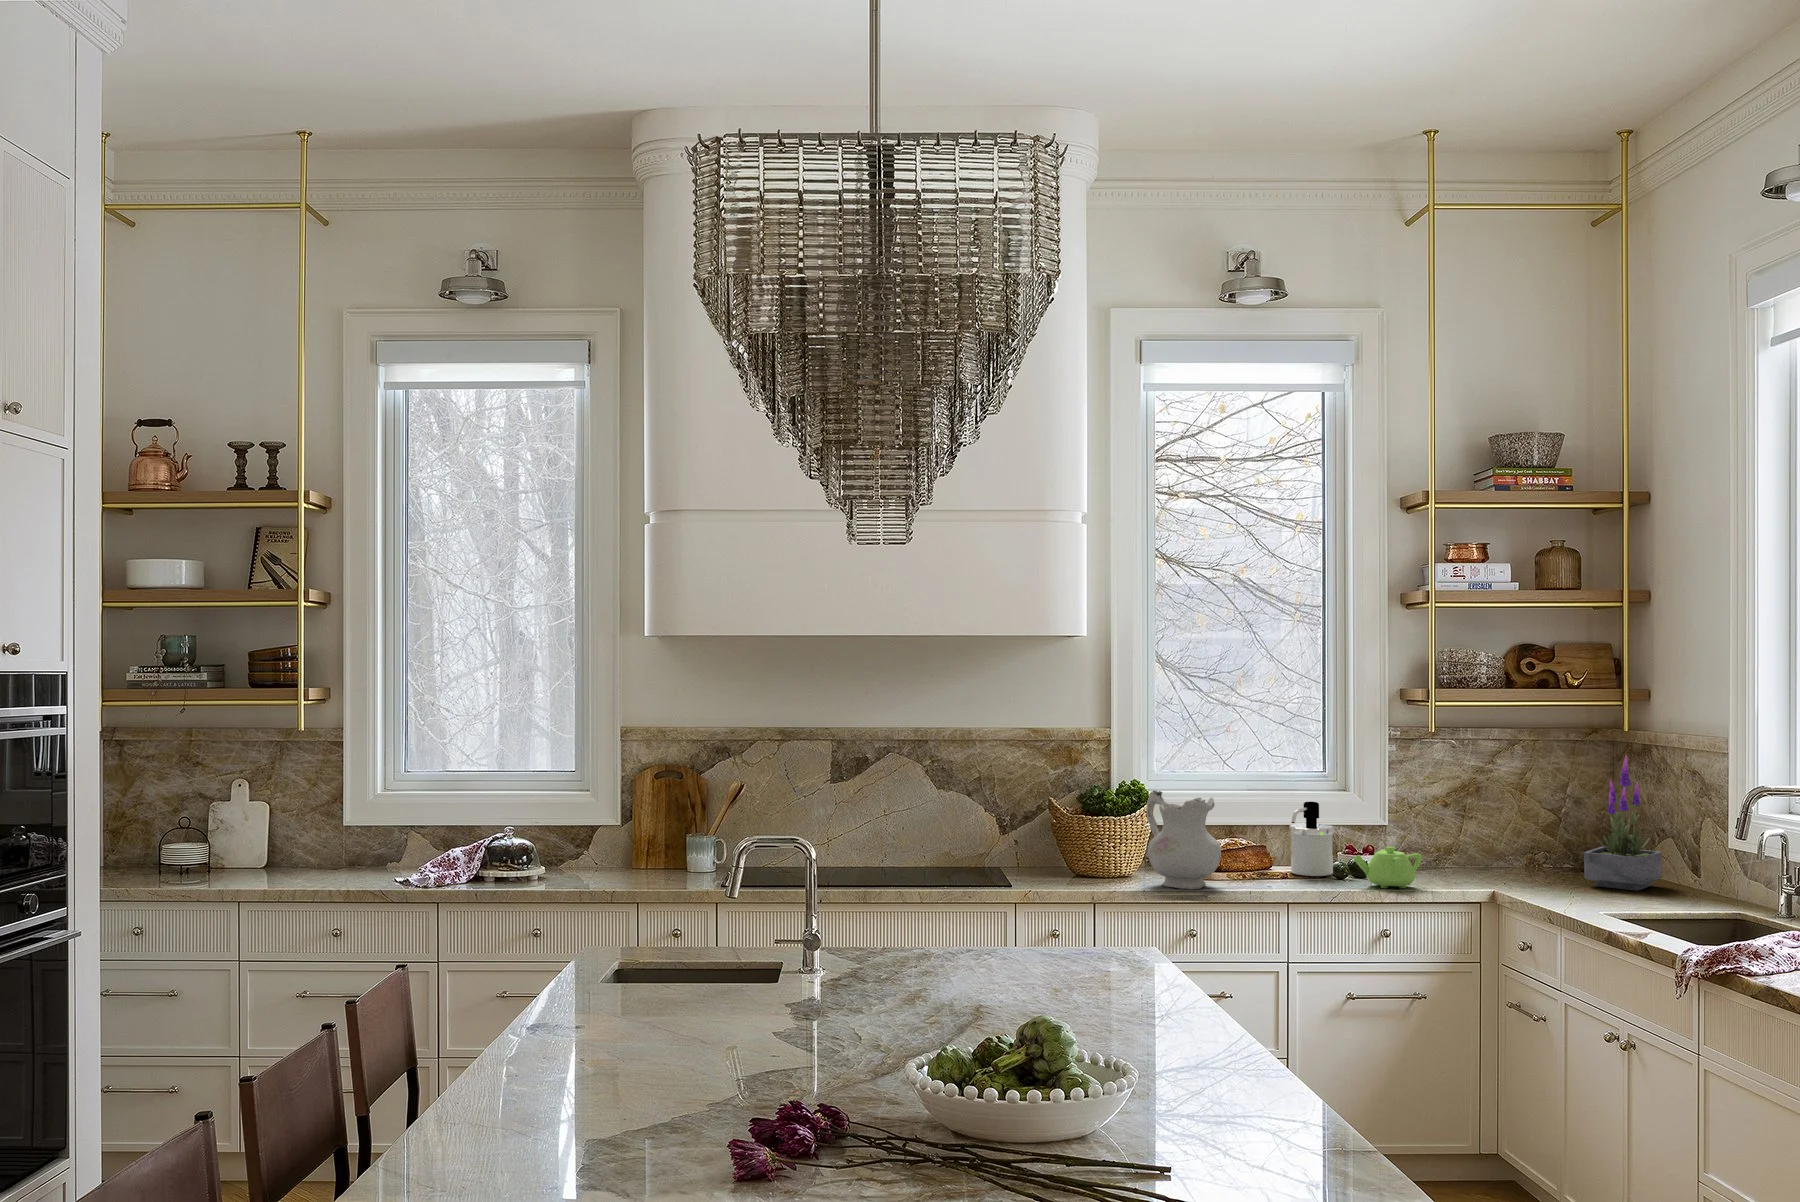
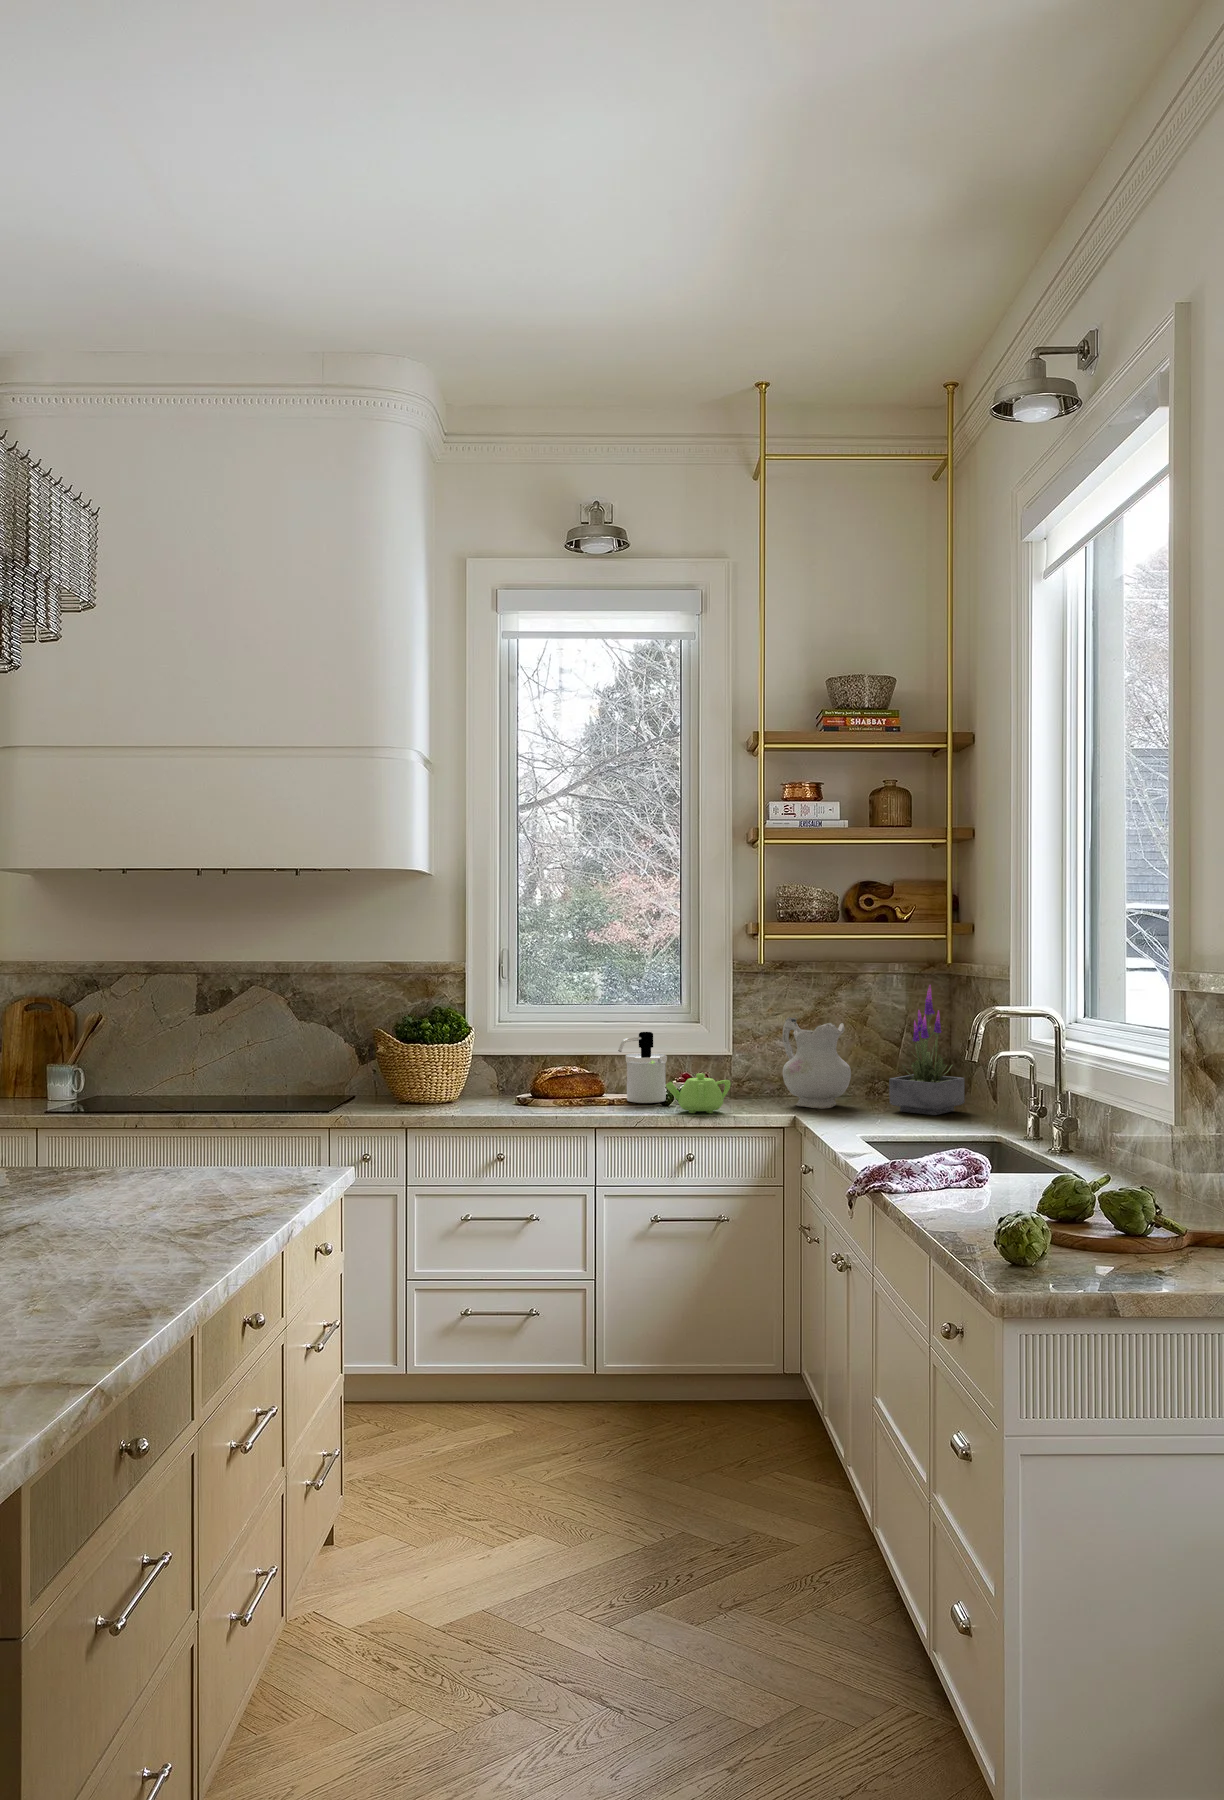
ceramic pitcher: present [1147,790,1221,889] -> present [783,1017,851,1109]

